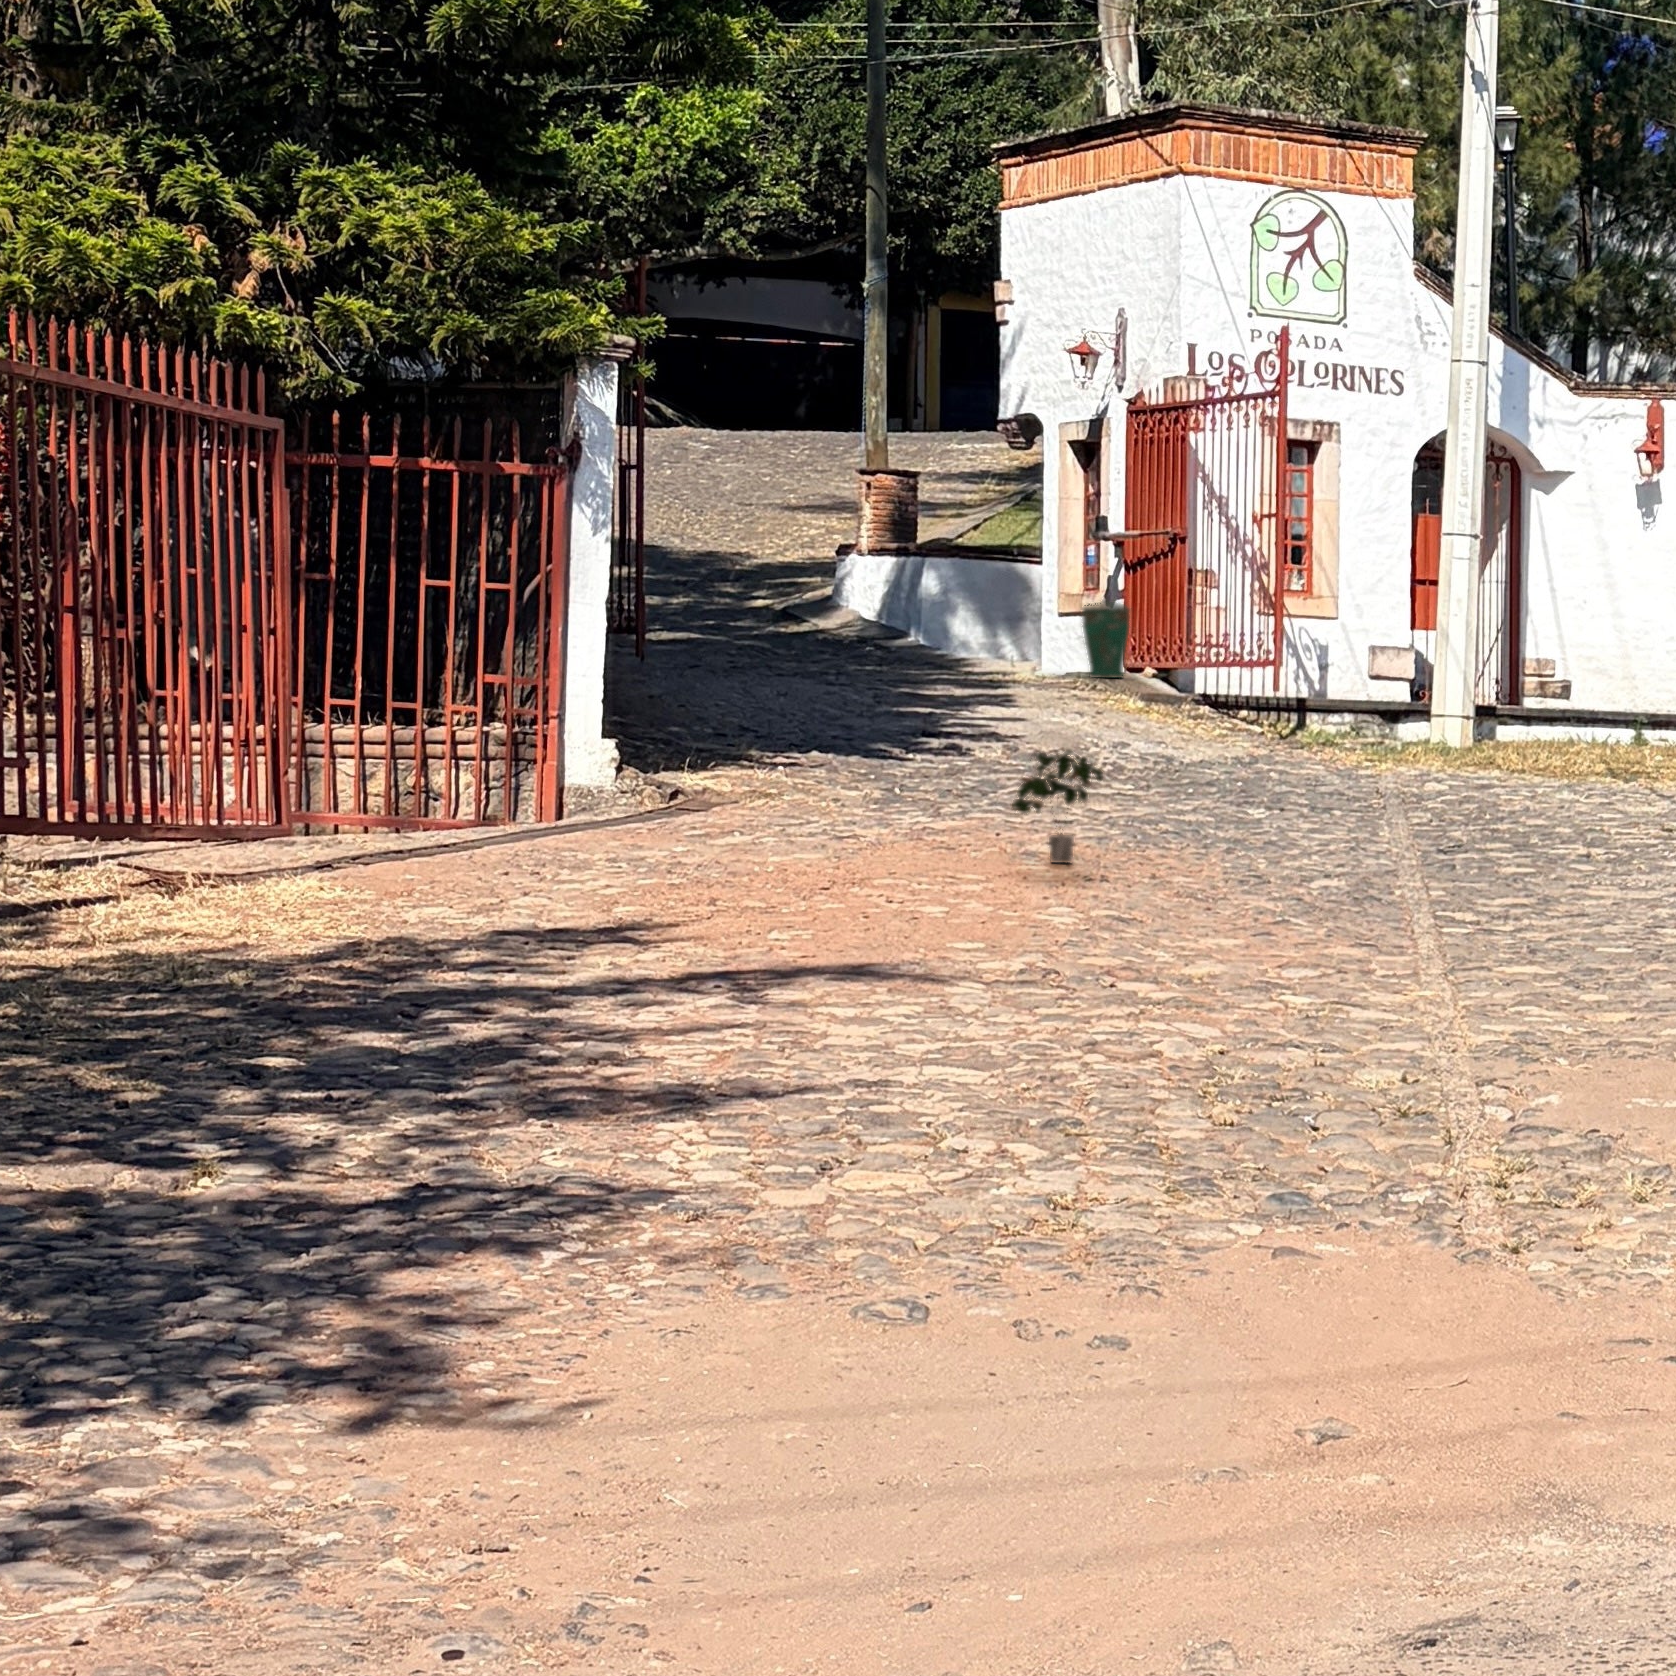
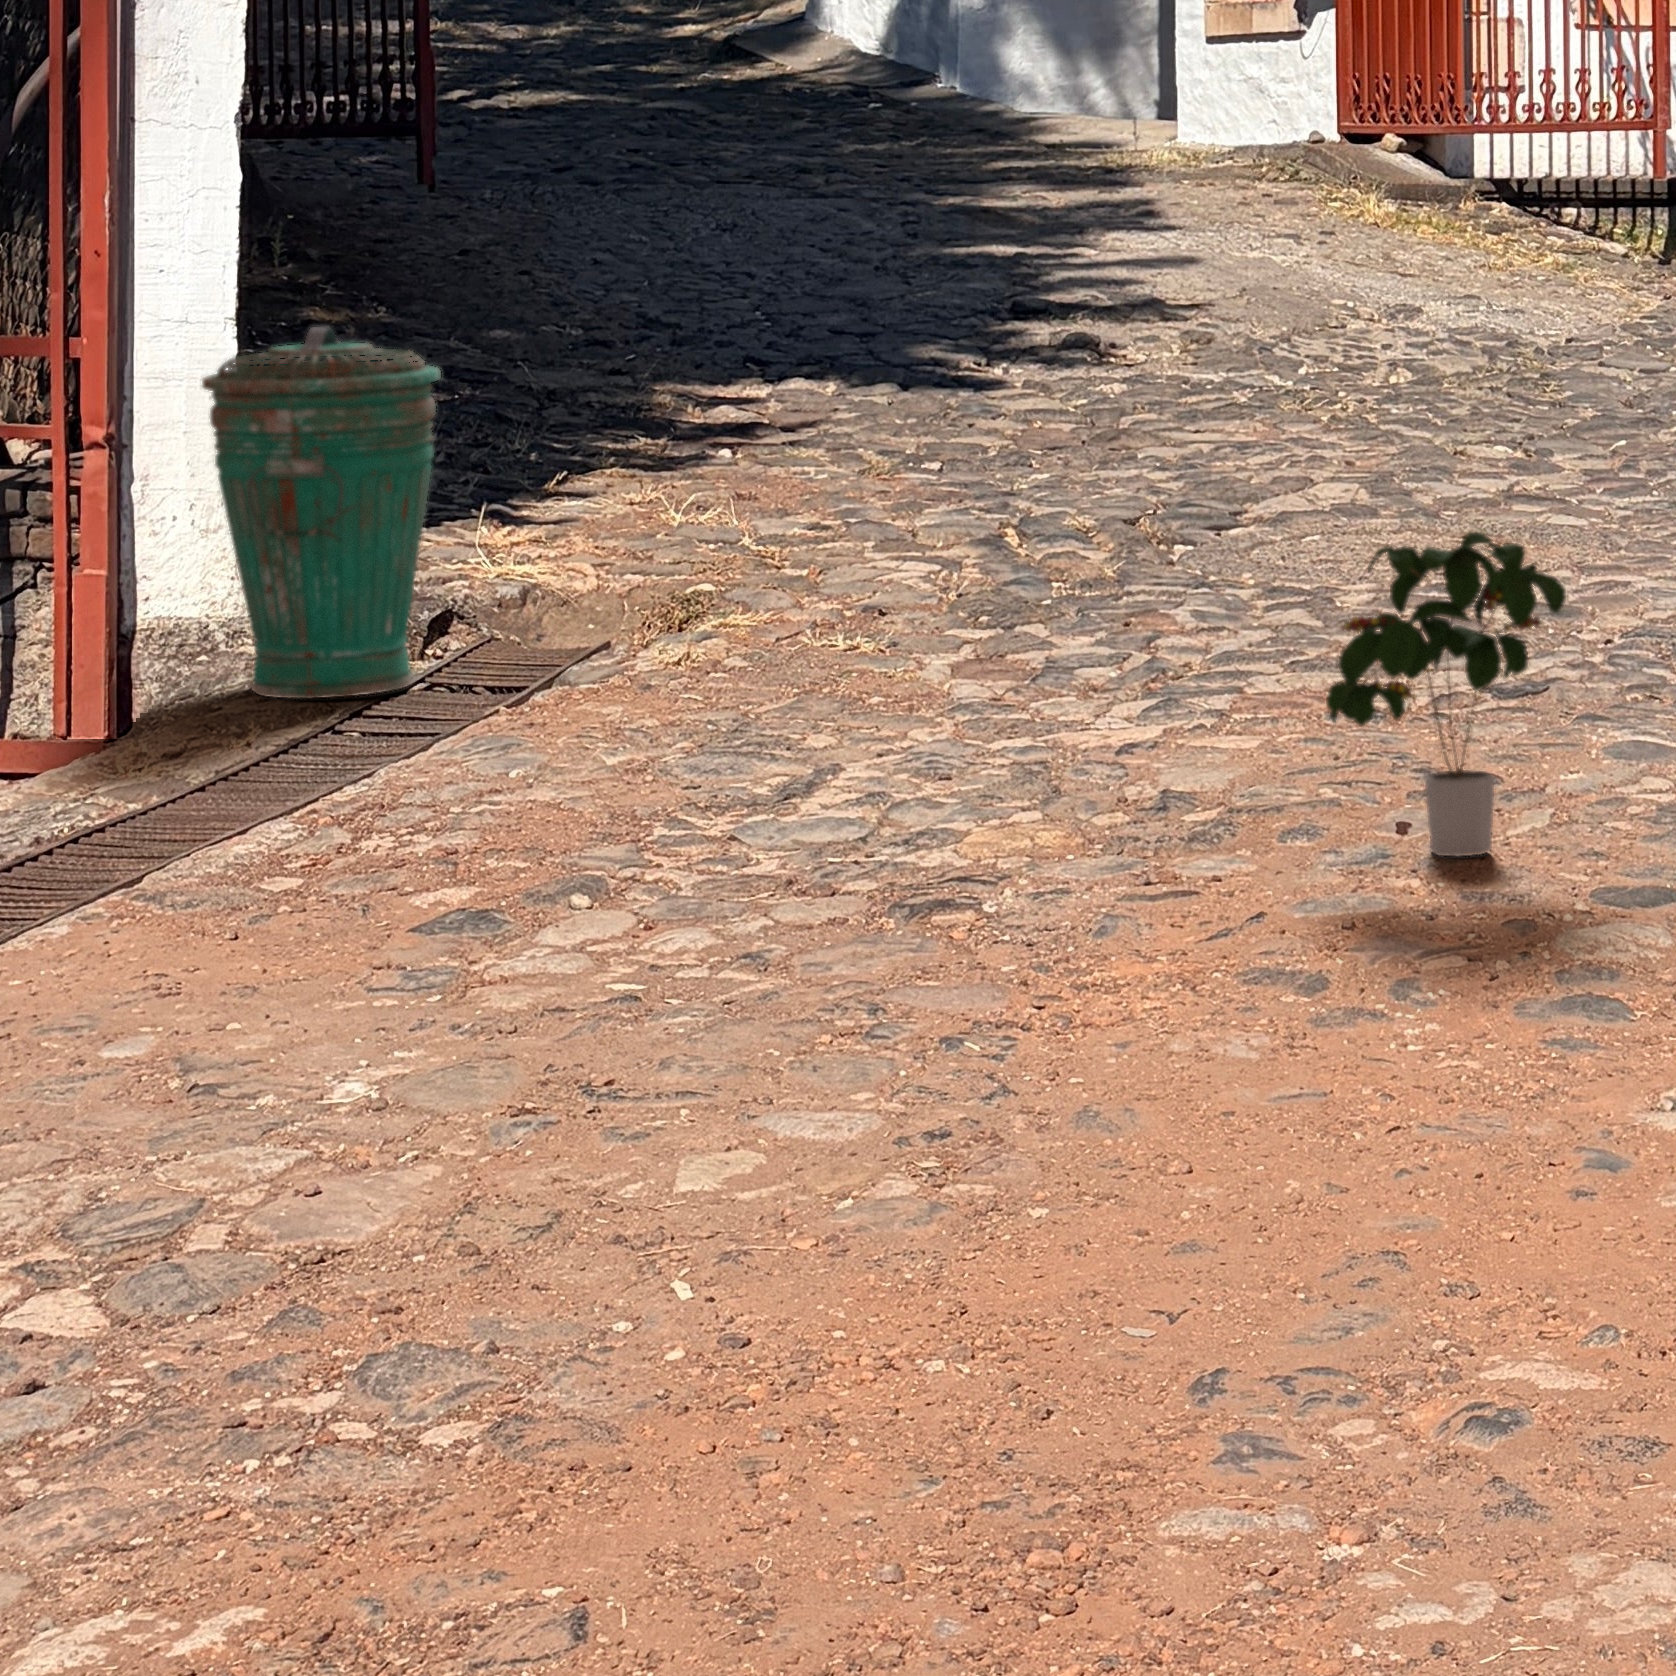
trash can: present [1082,599,1130,678] -> present [202,327,441,699]

